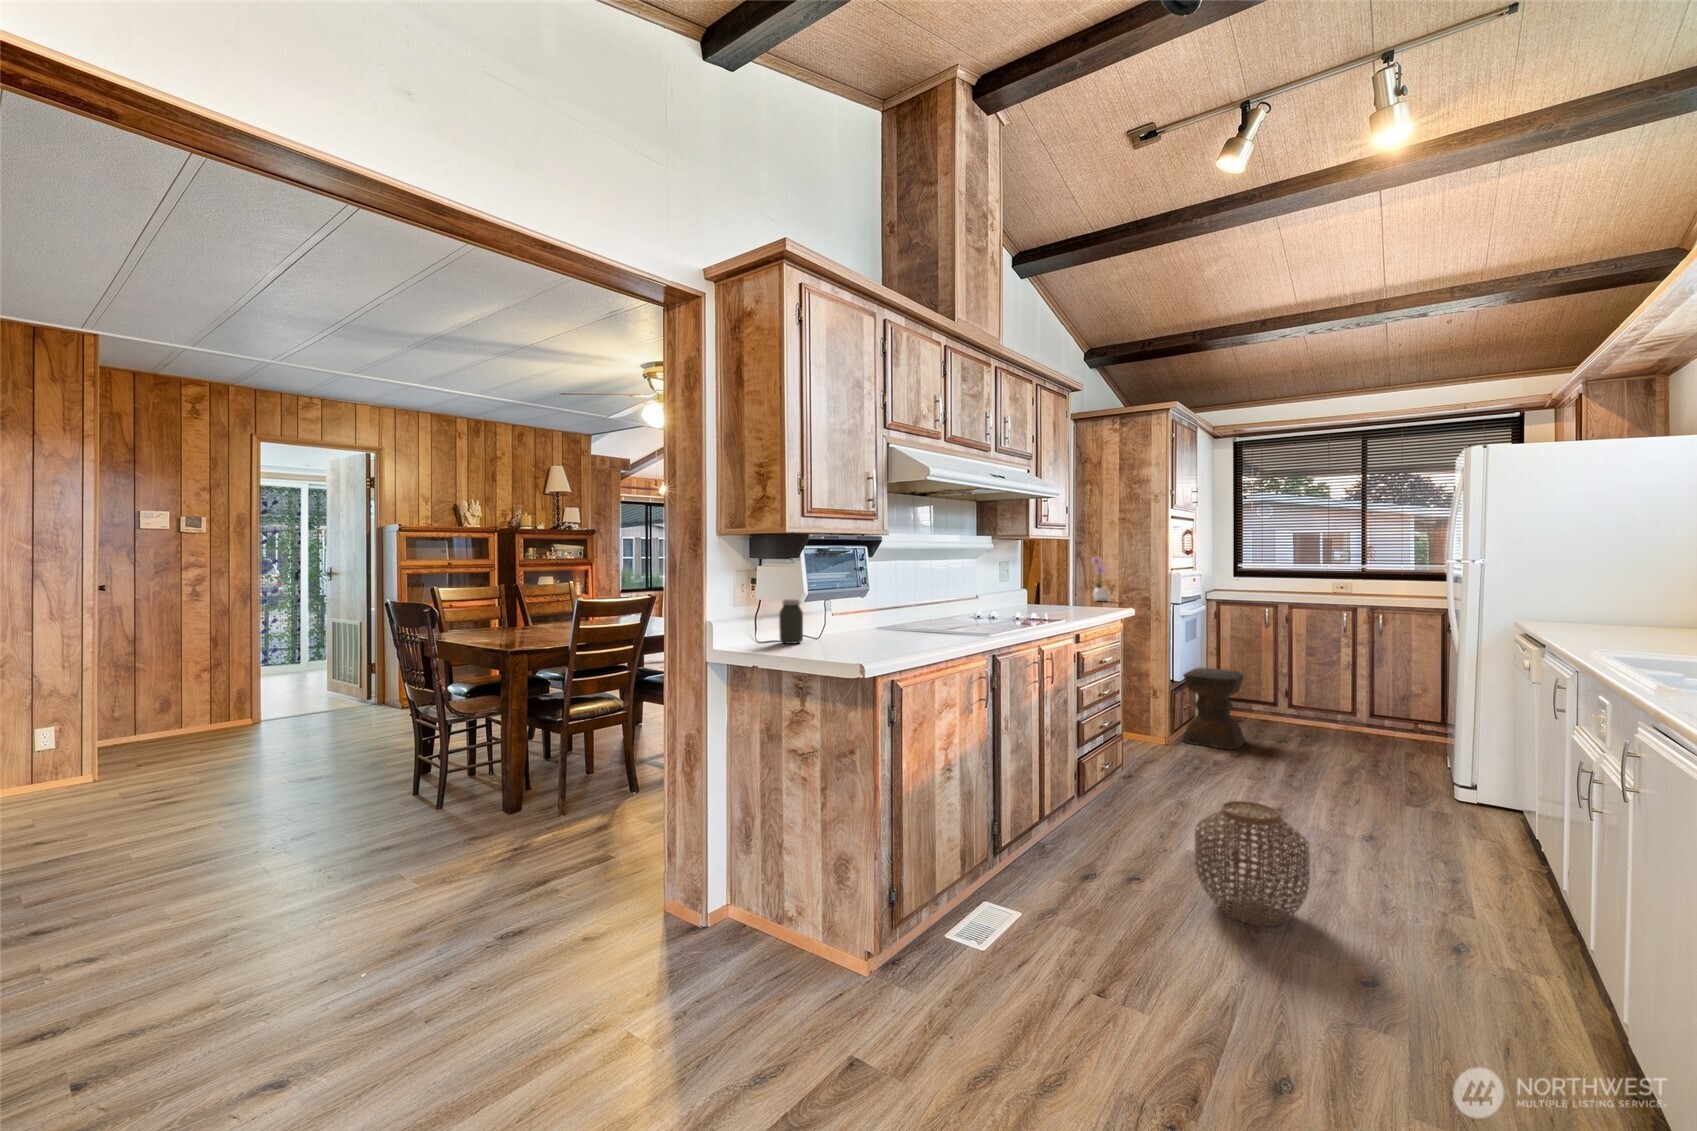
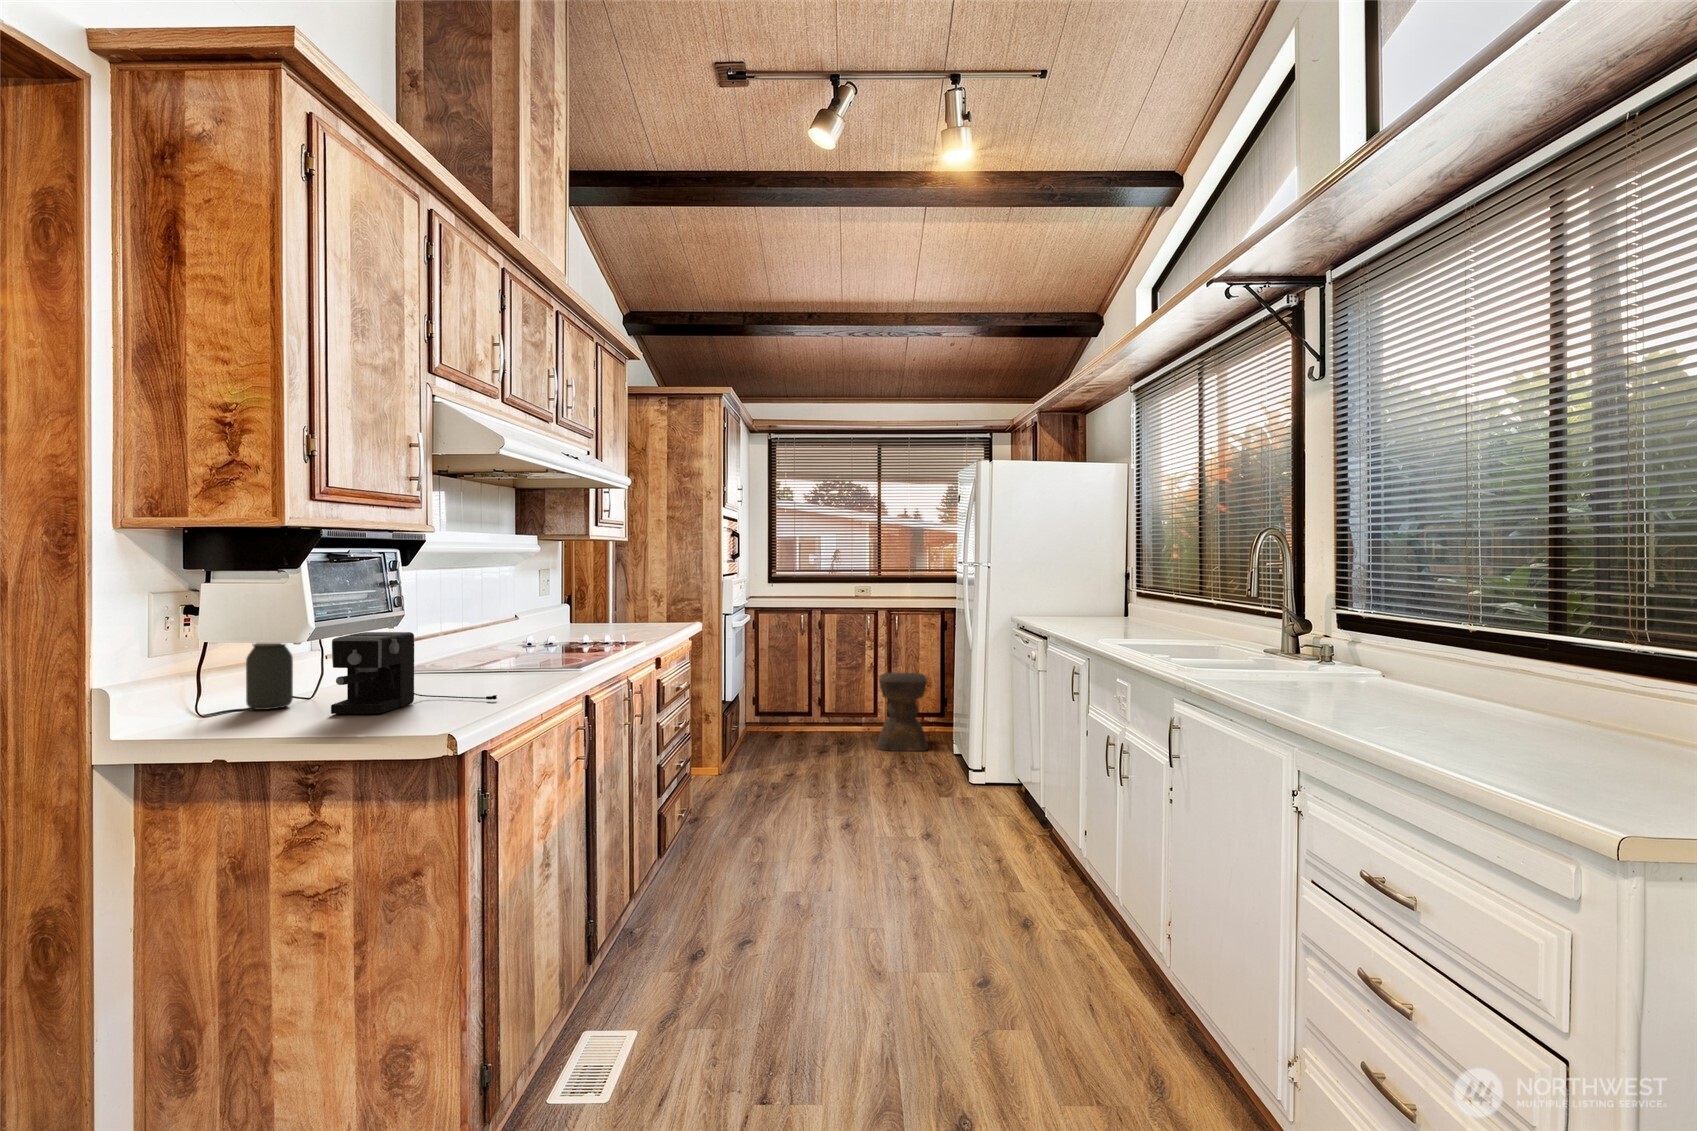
flower arrangement: present [1091,556,1109,601] -> none [634,550,658,613]
coffee maker: none [816,599,914,650] -> present [331,632,497,714]
stool: present [1182,668,1246,749] -> present [877,673,928,751]
woven basket: present [1195,801,1309,926] -> none [817,832,925,965]

